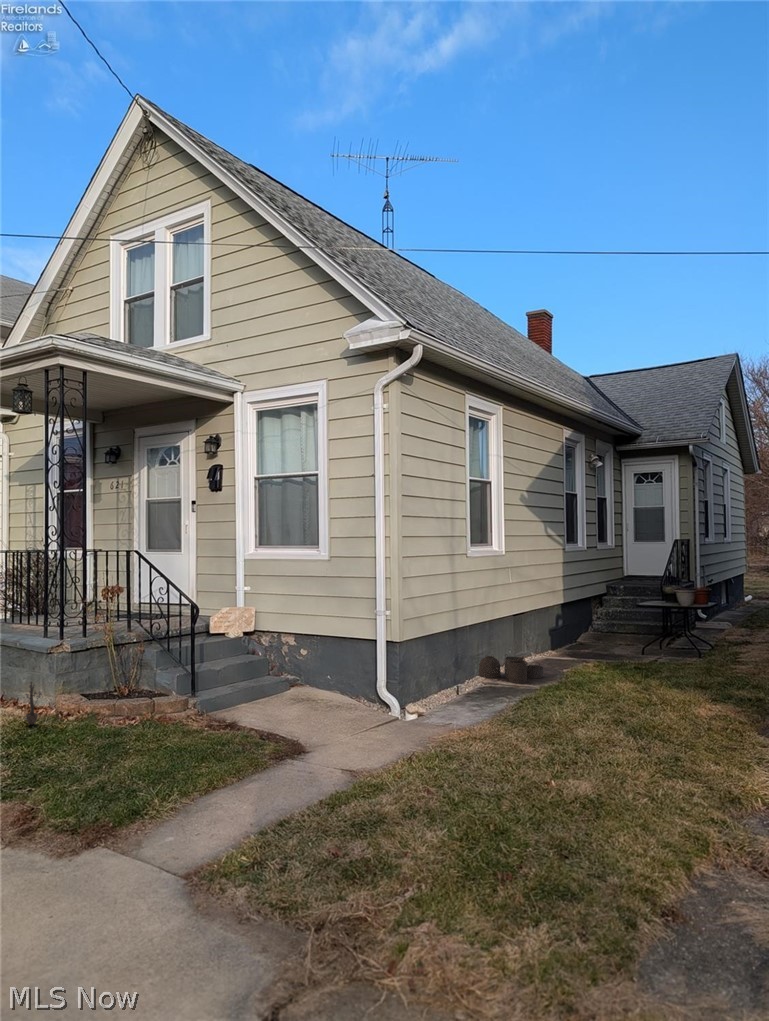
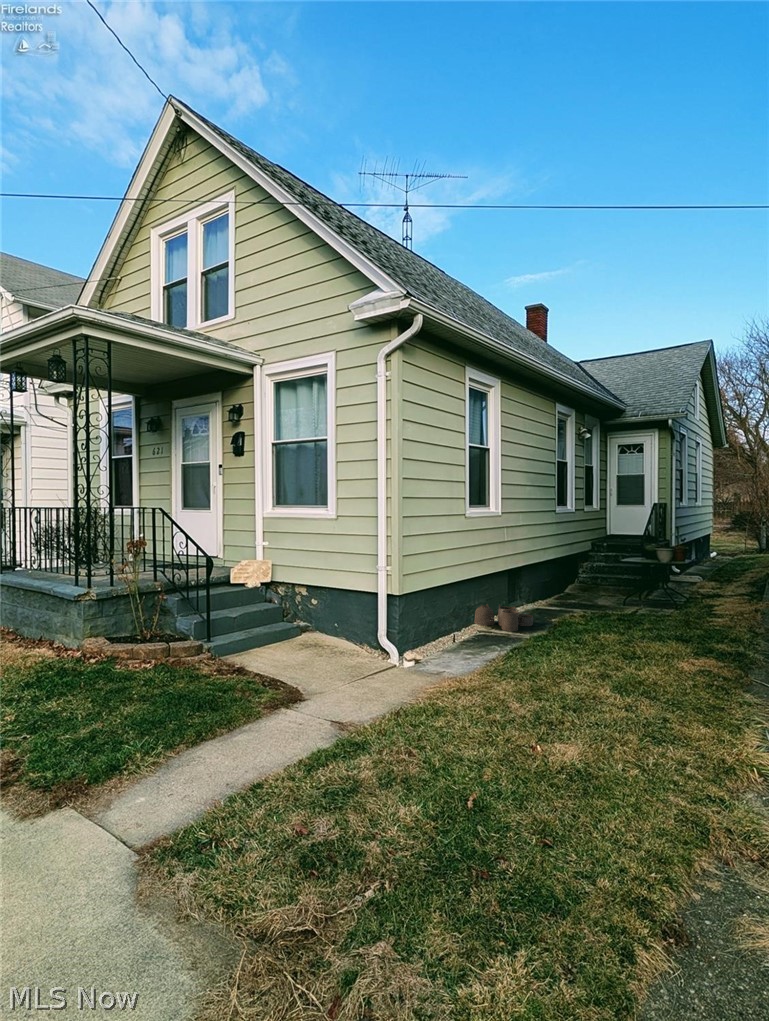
decorative plant: present [25,682,42,725] -> none [55,626,70,665]

